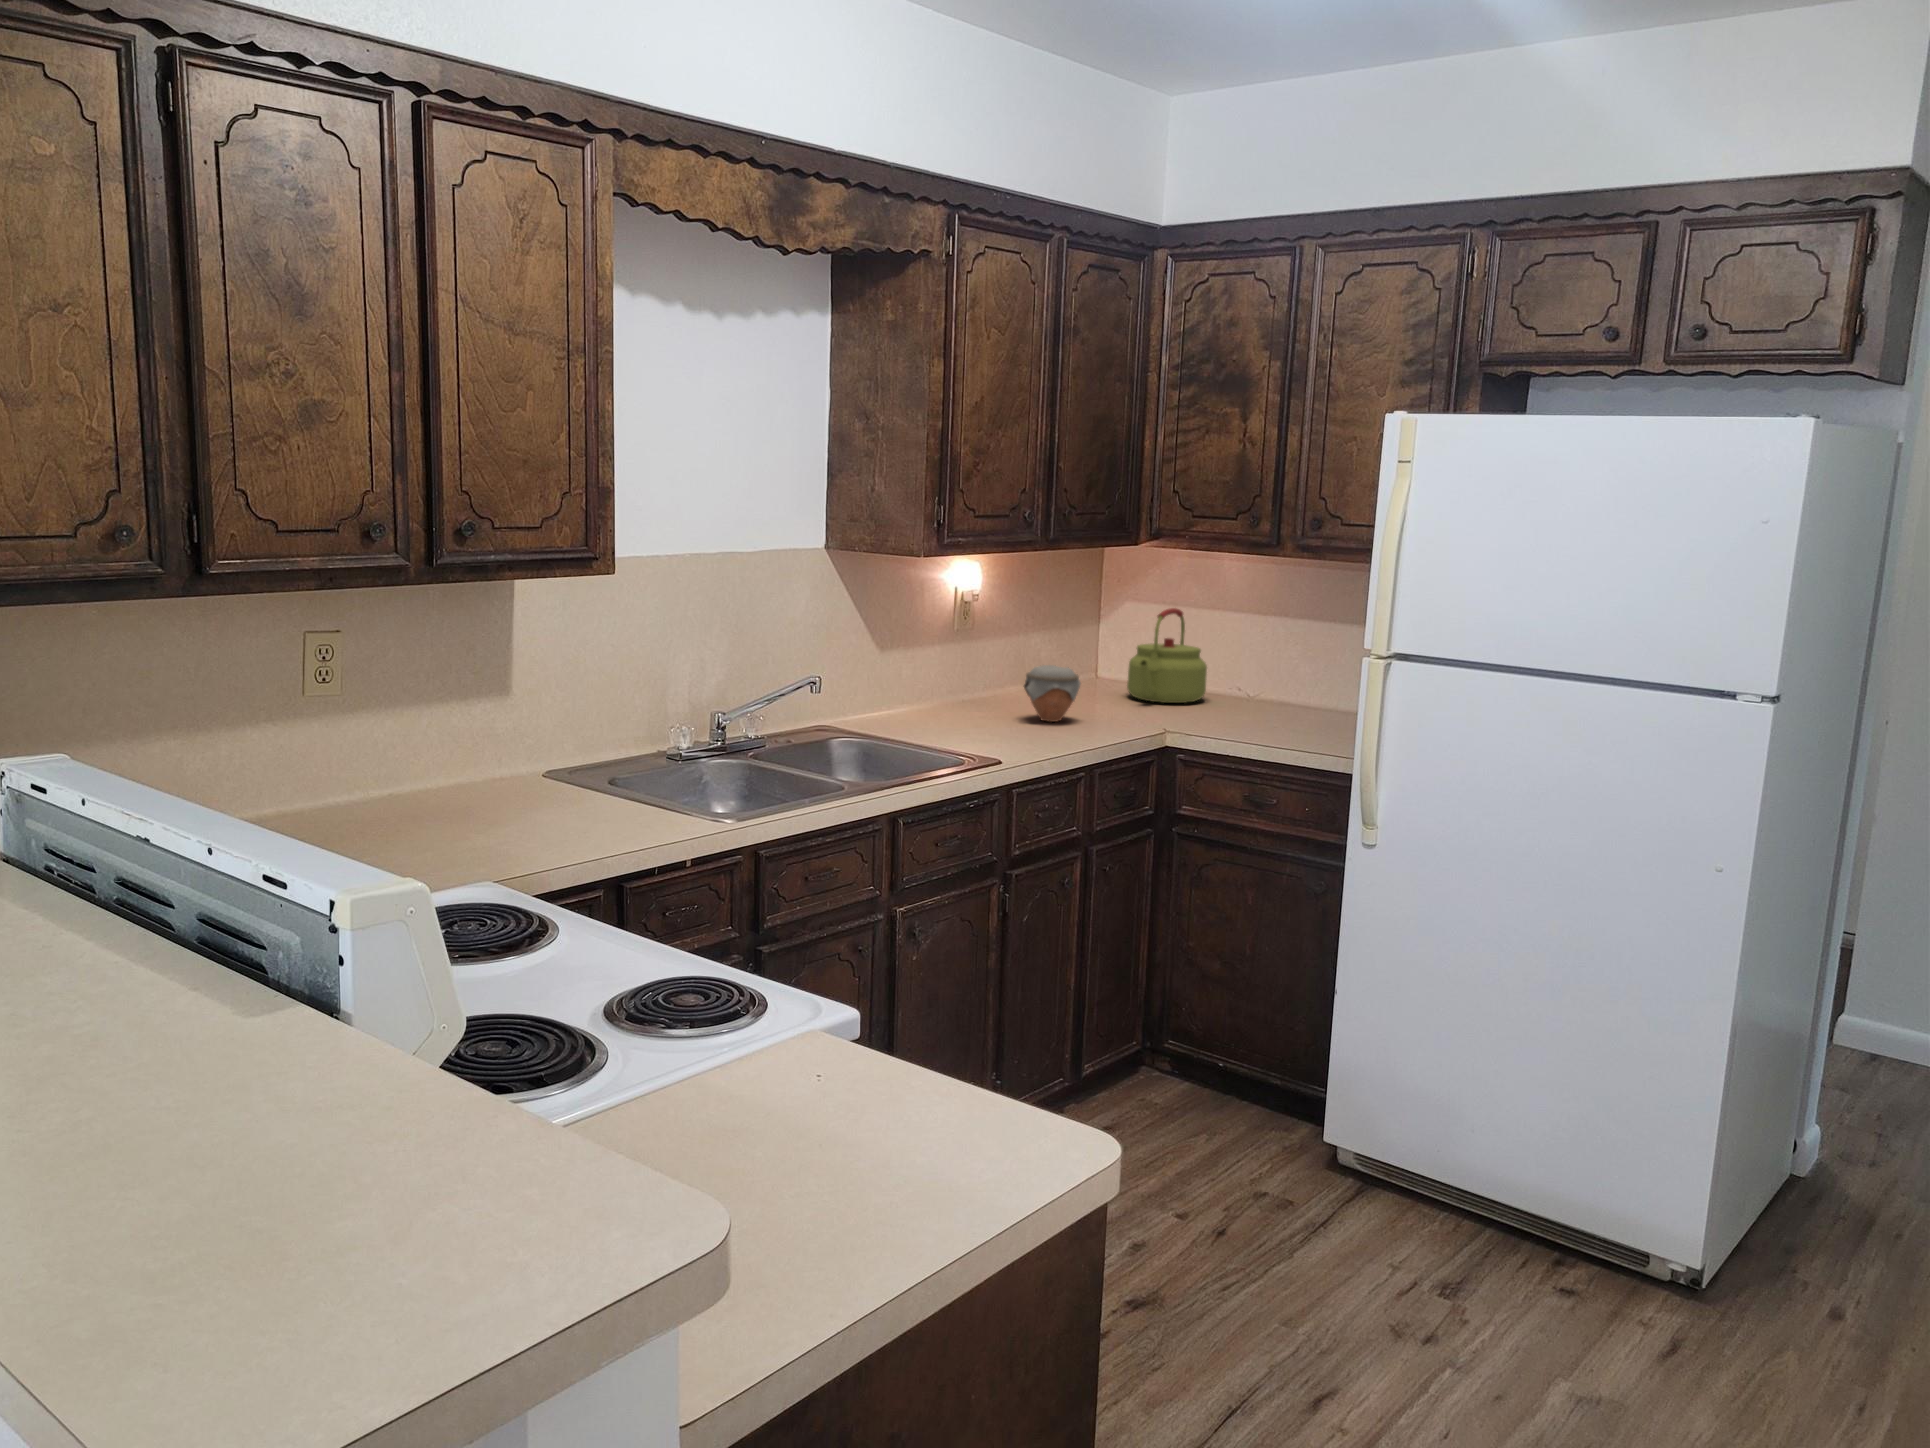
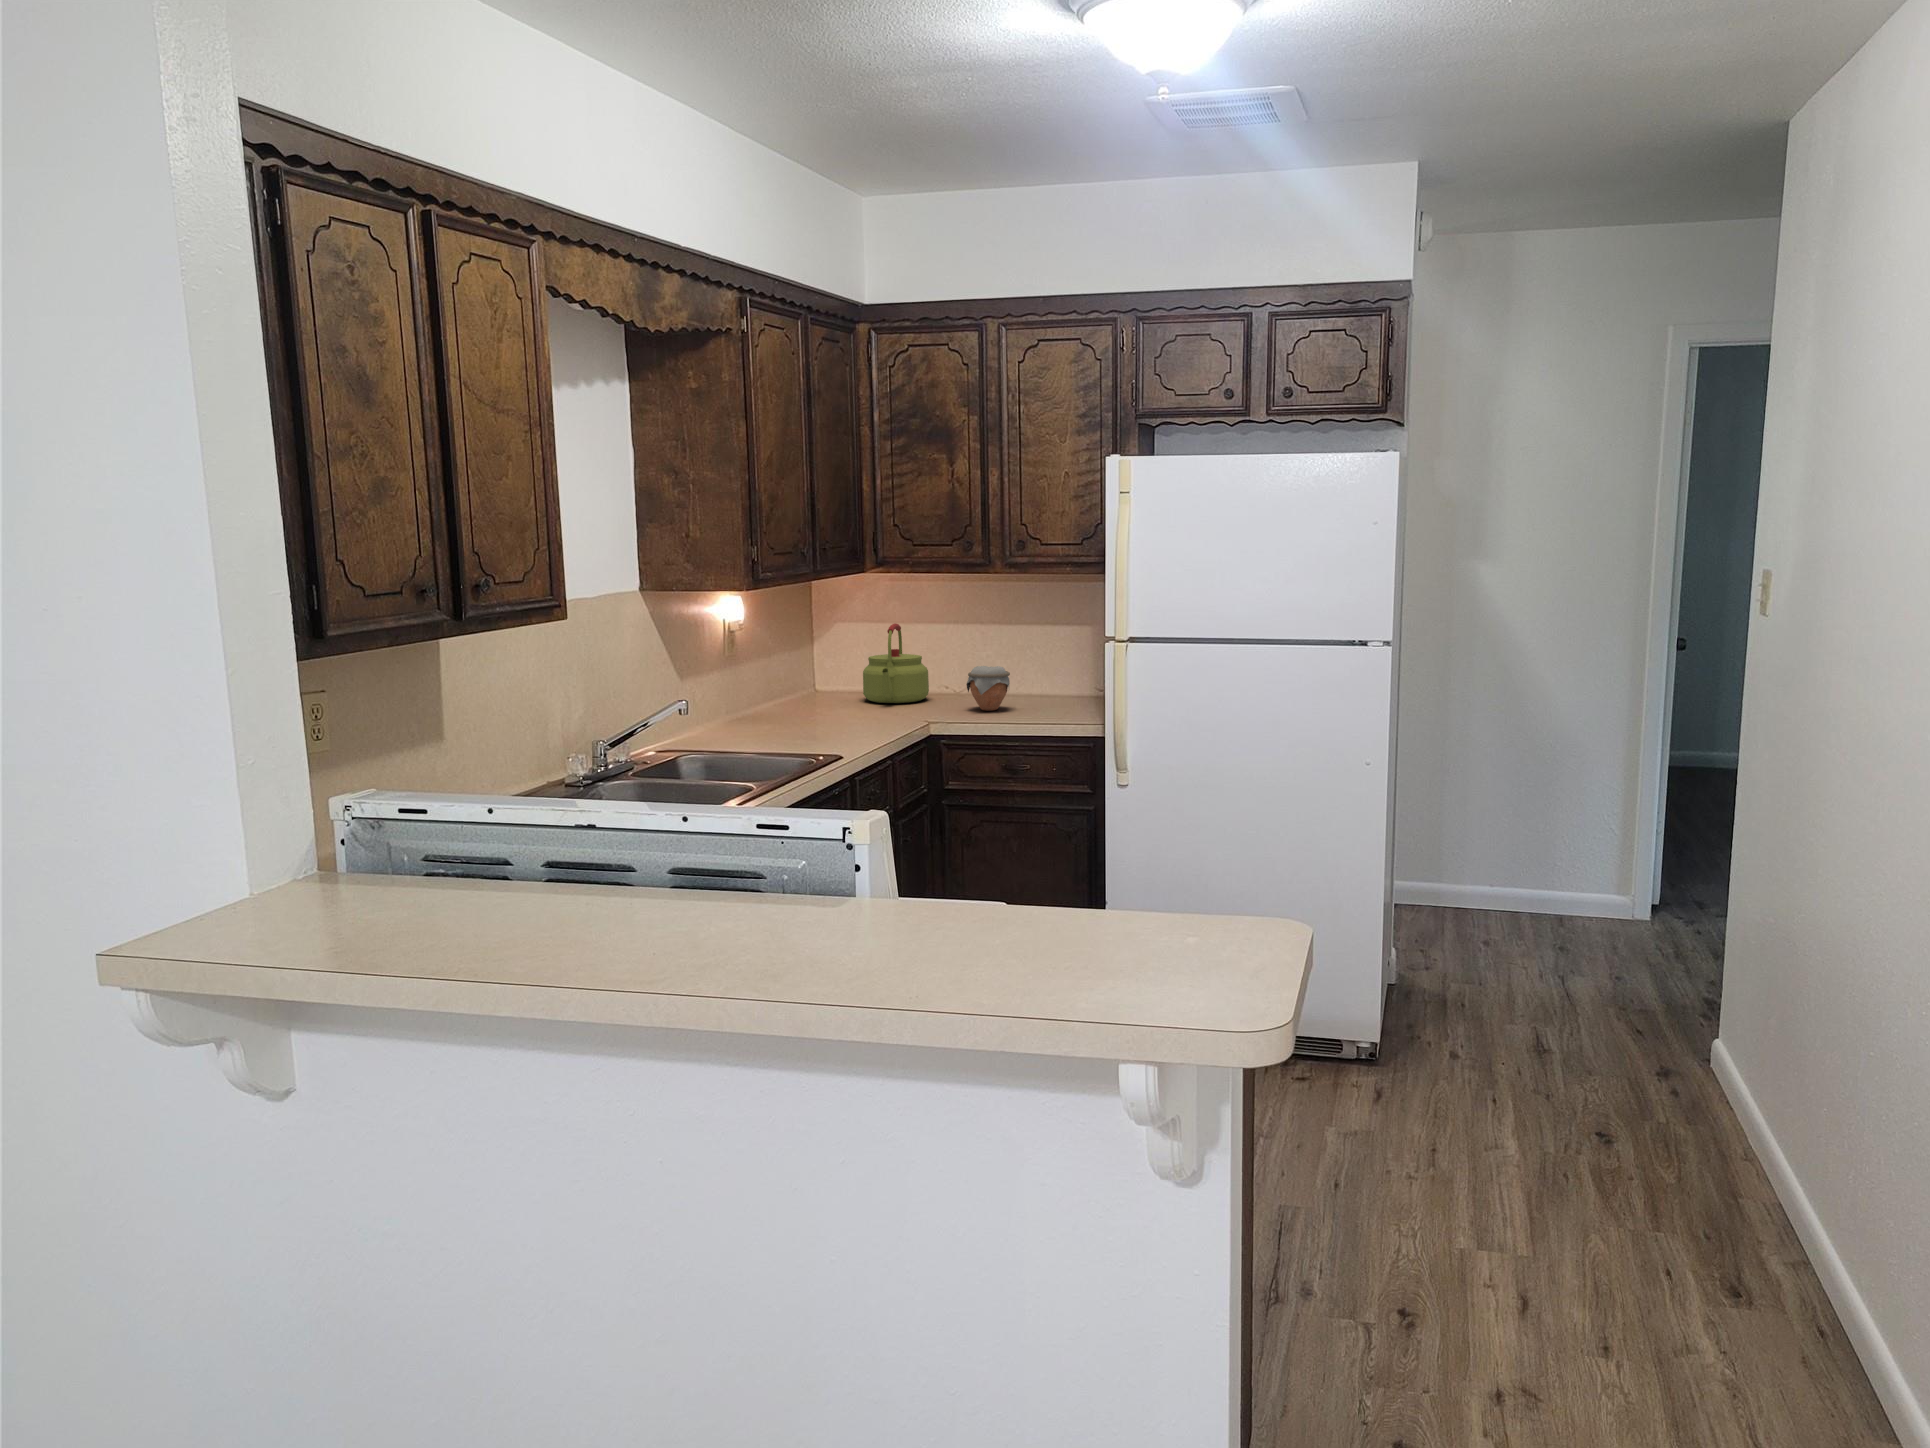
jar: present [1024,665,1081,722] -> present [966,666,1010,711]

